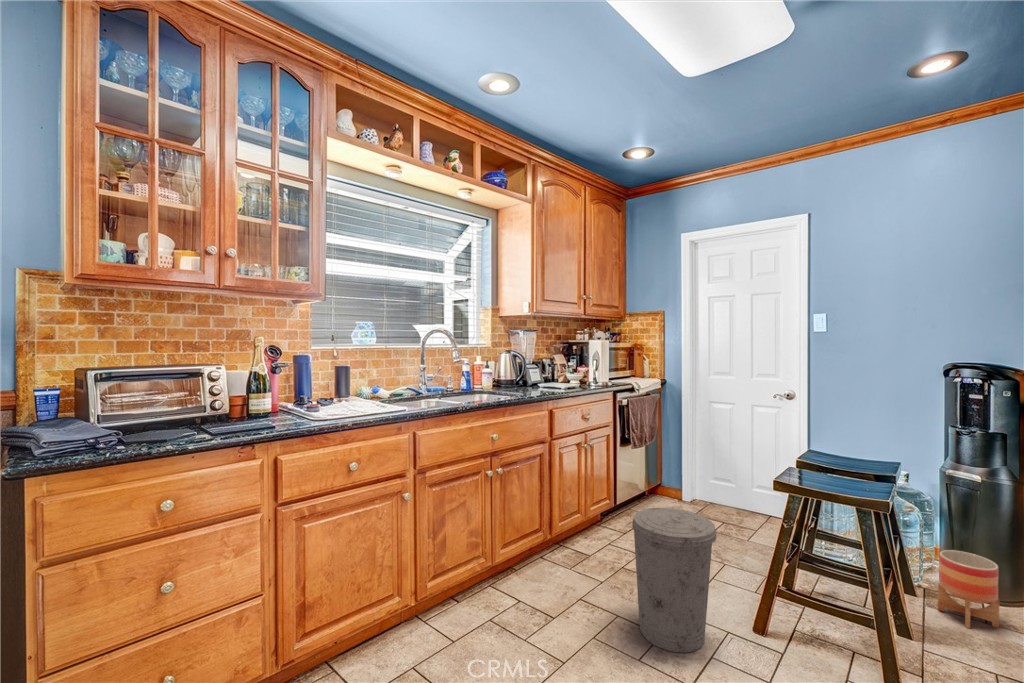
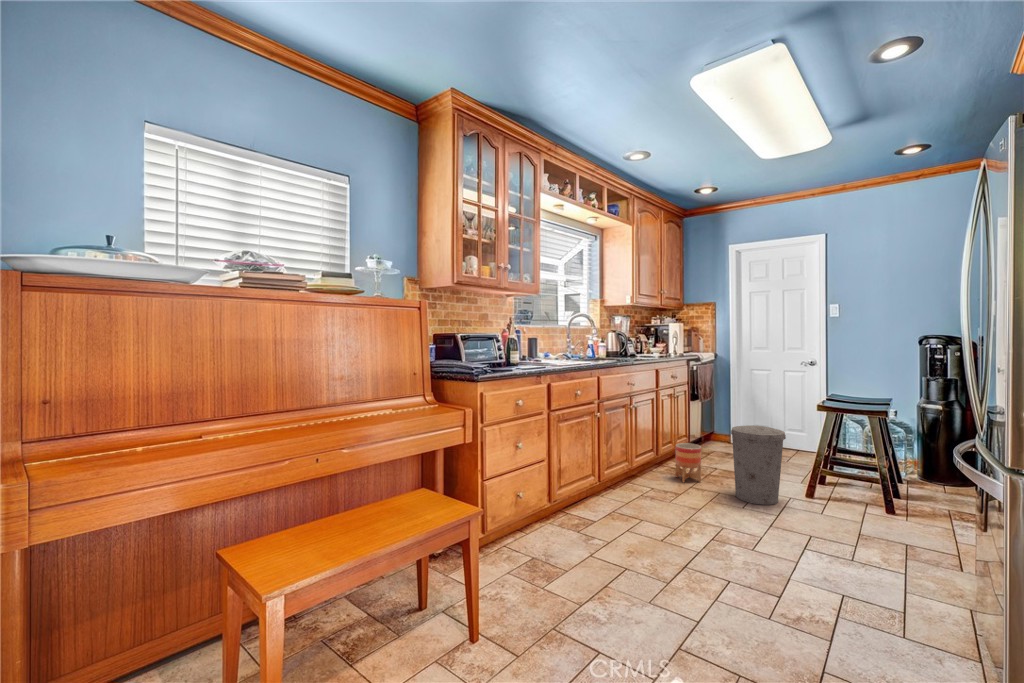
planter: present [938,550,999,628] -> present [676,443,701,482]

